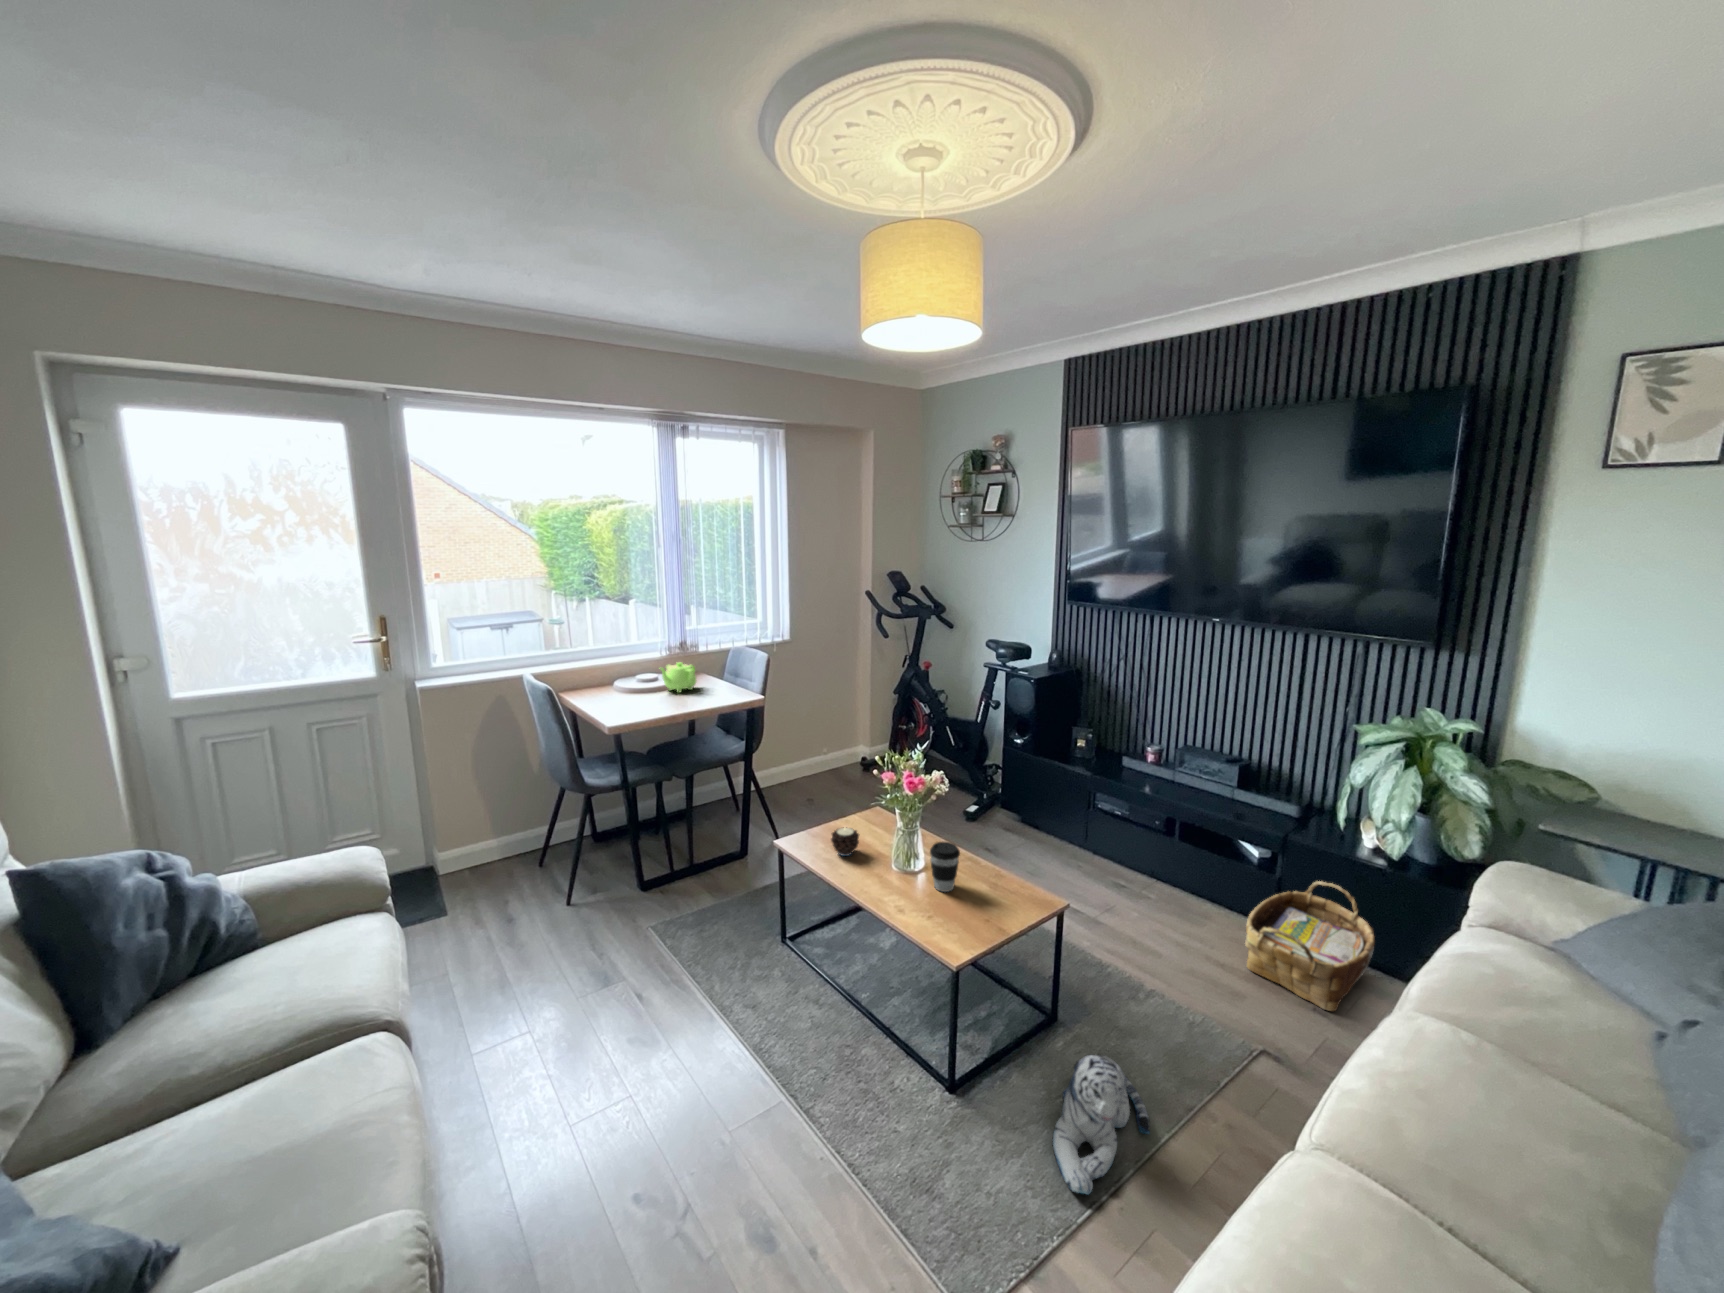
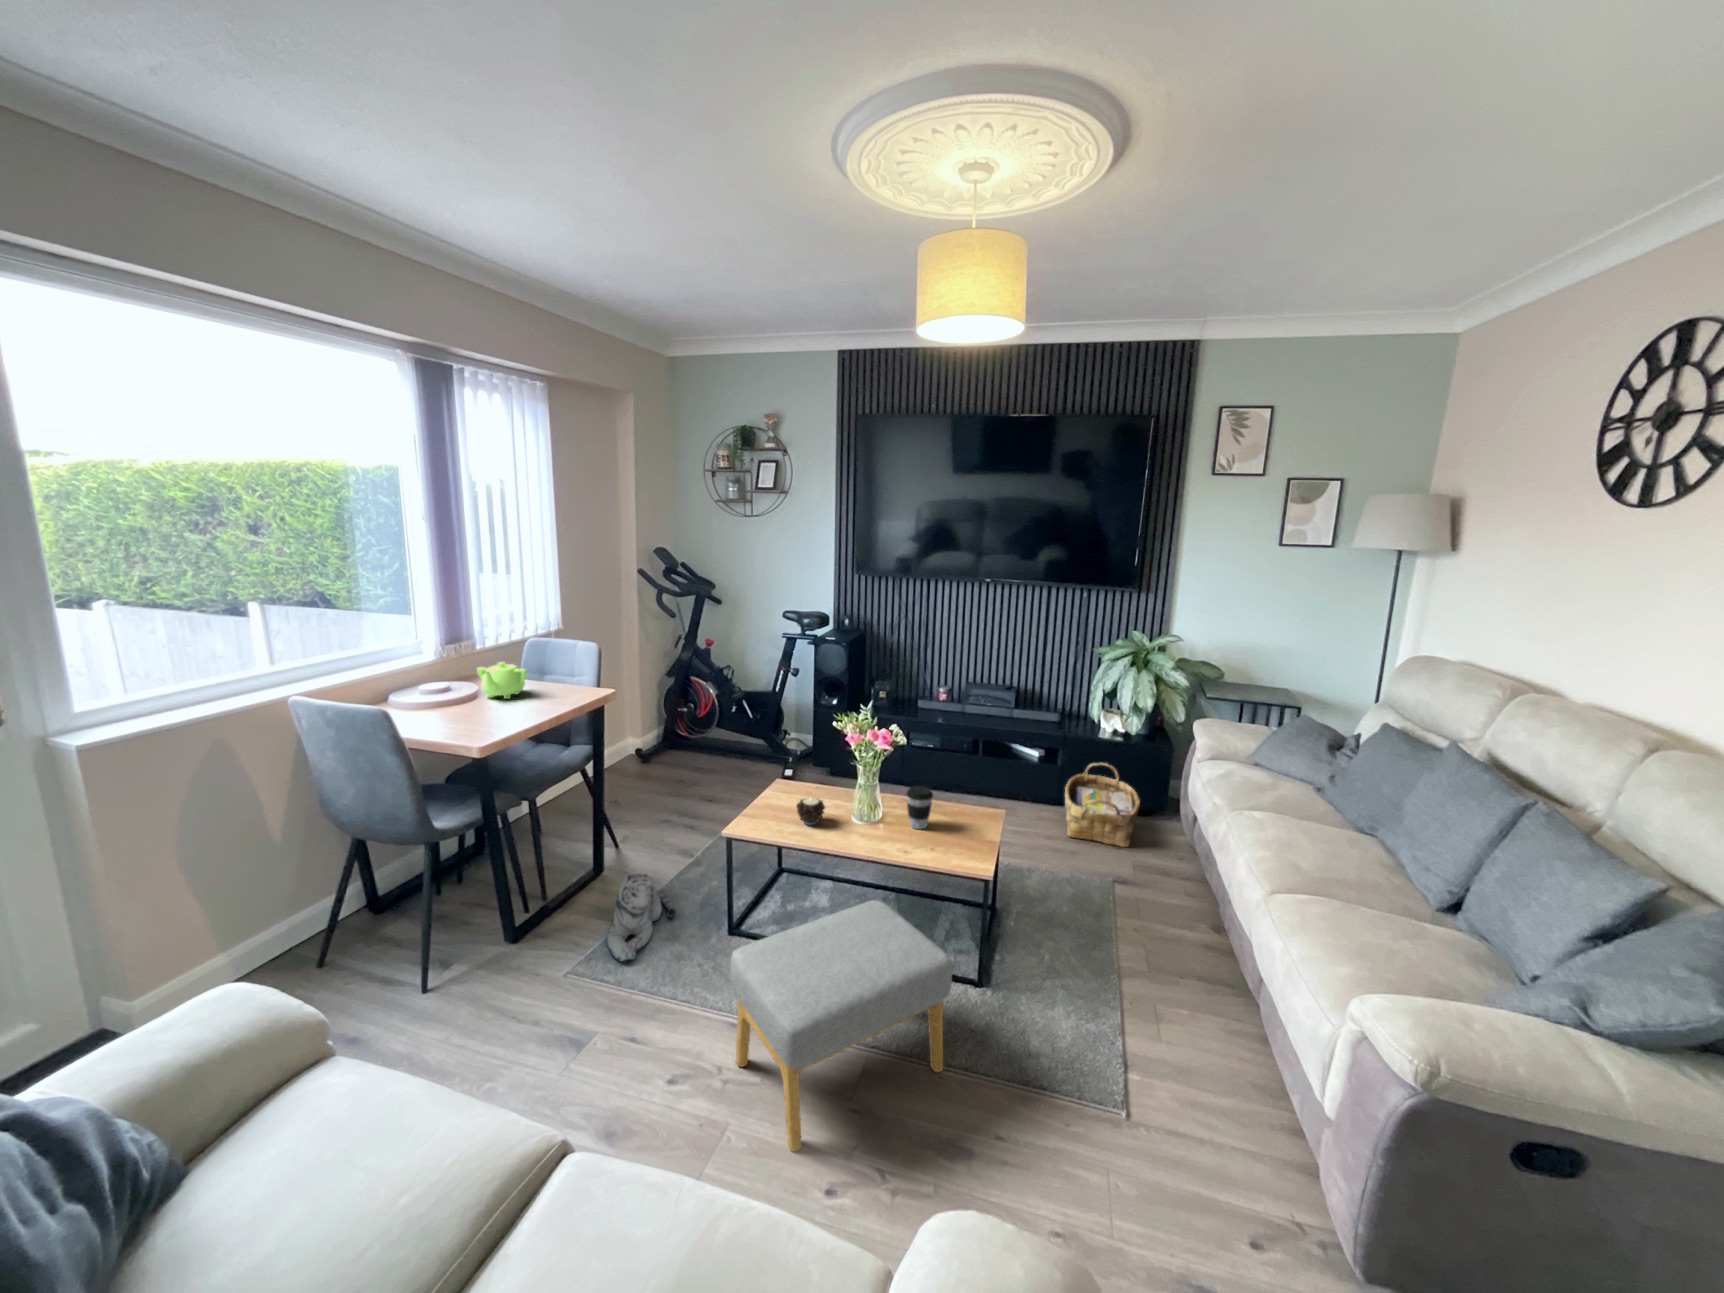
footstool: none [630,945,842,1155] -> present [730,900,952,1151]
plush toy: present [1052,1055,1150,1194] -> present [607,874,675,962]

